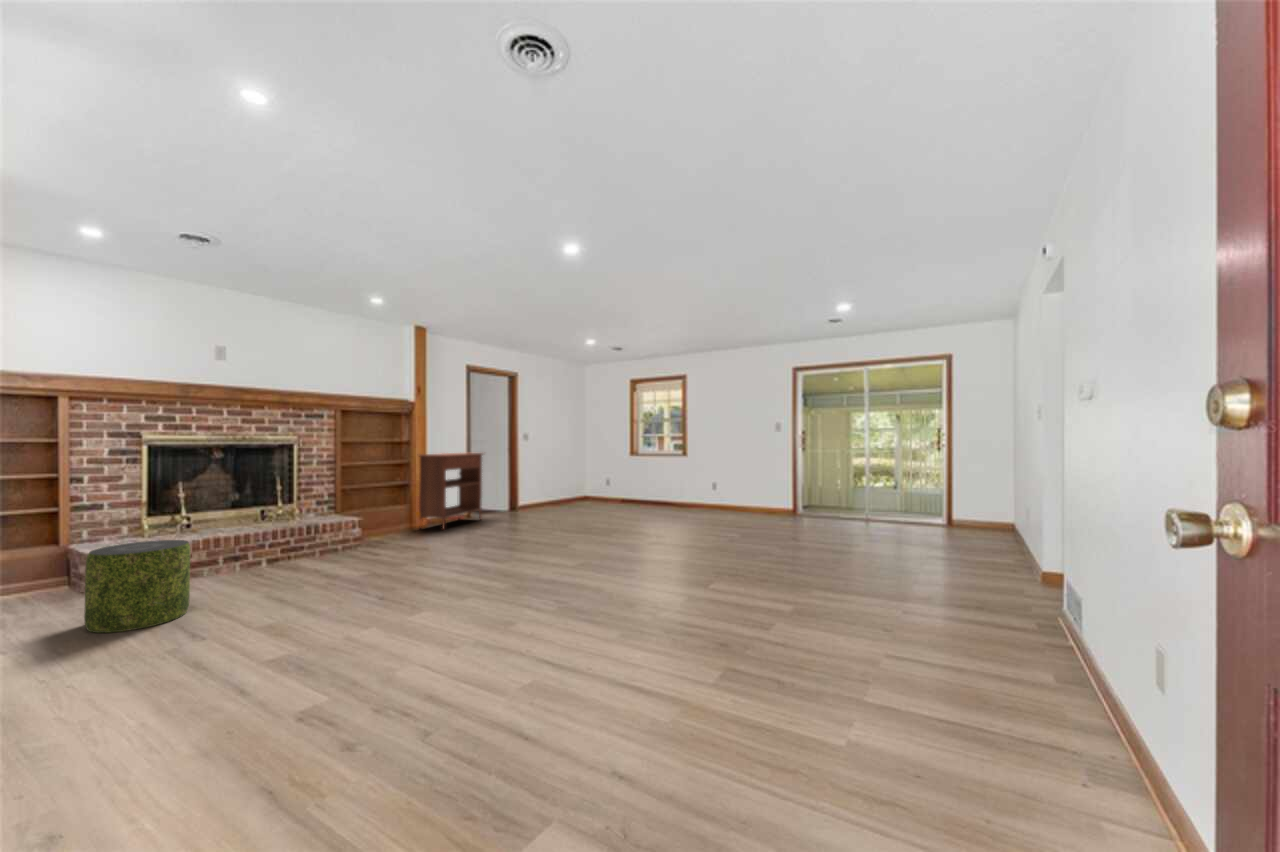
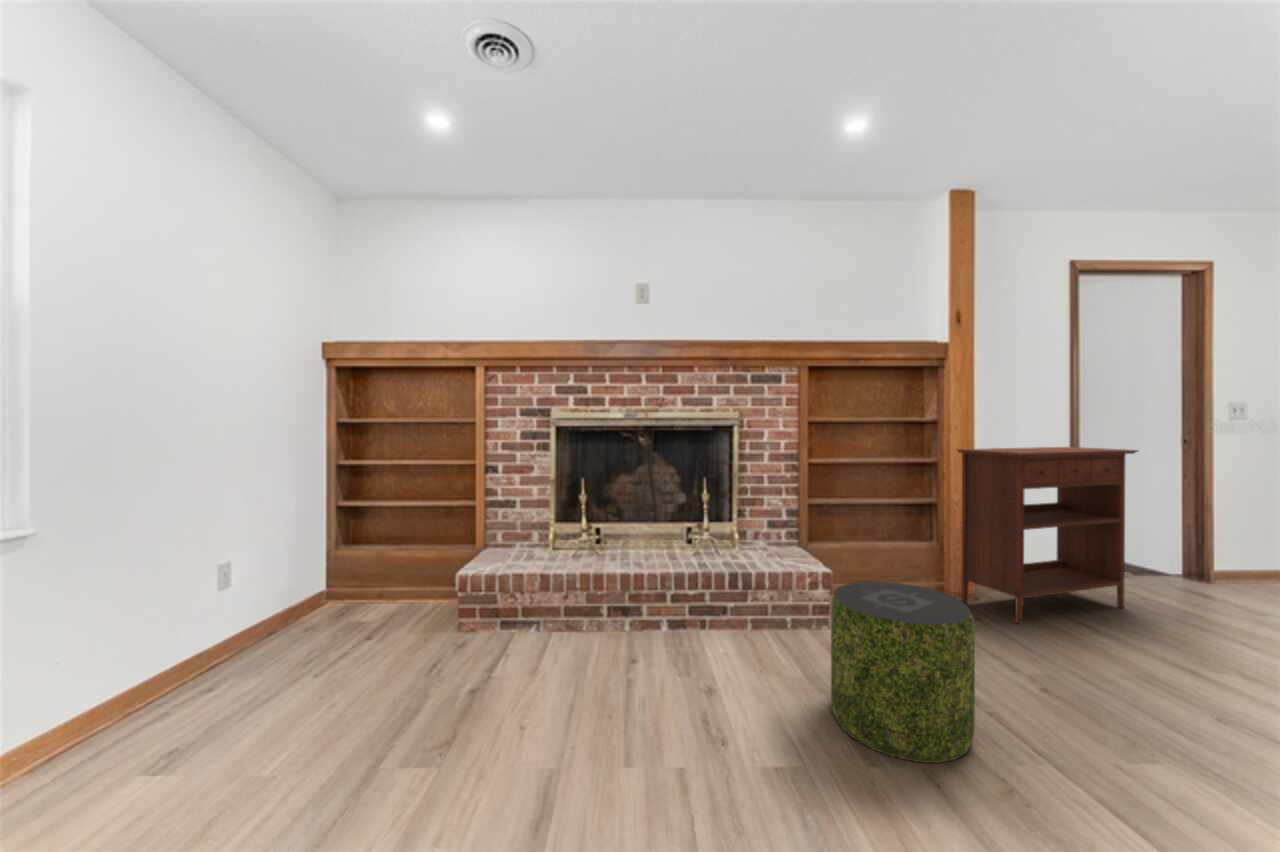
pouf: present [84,540,190,633] -> present [831,582,975,763]

